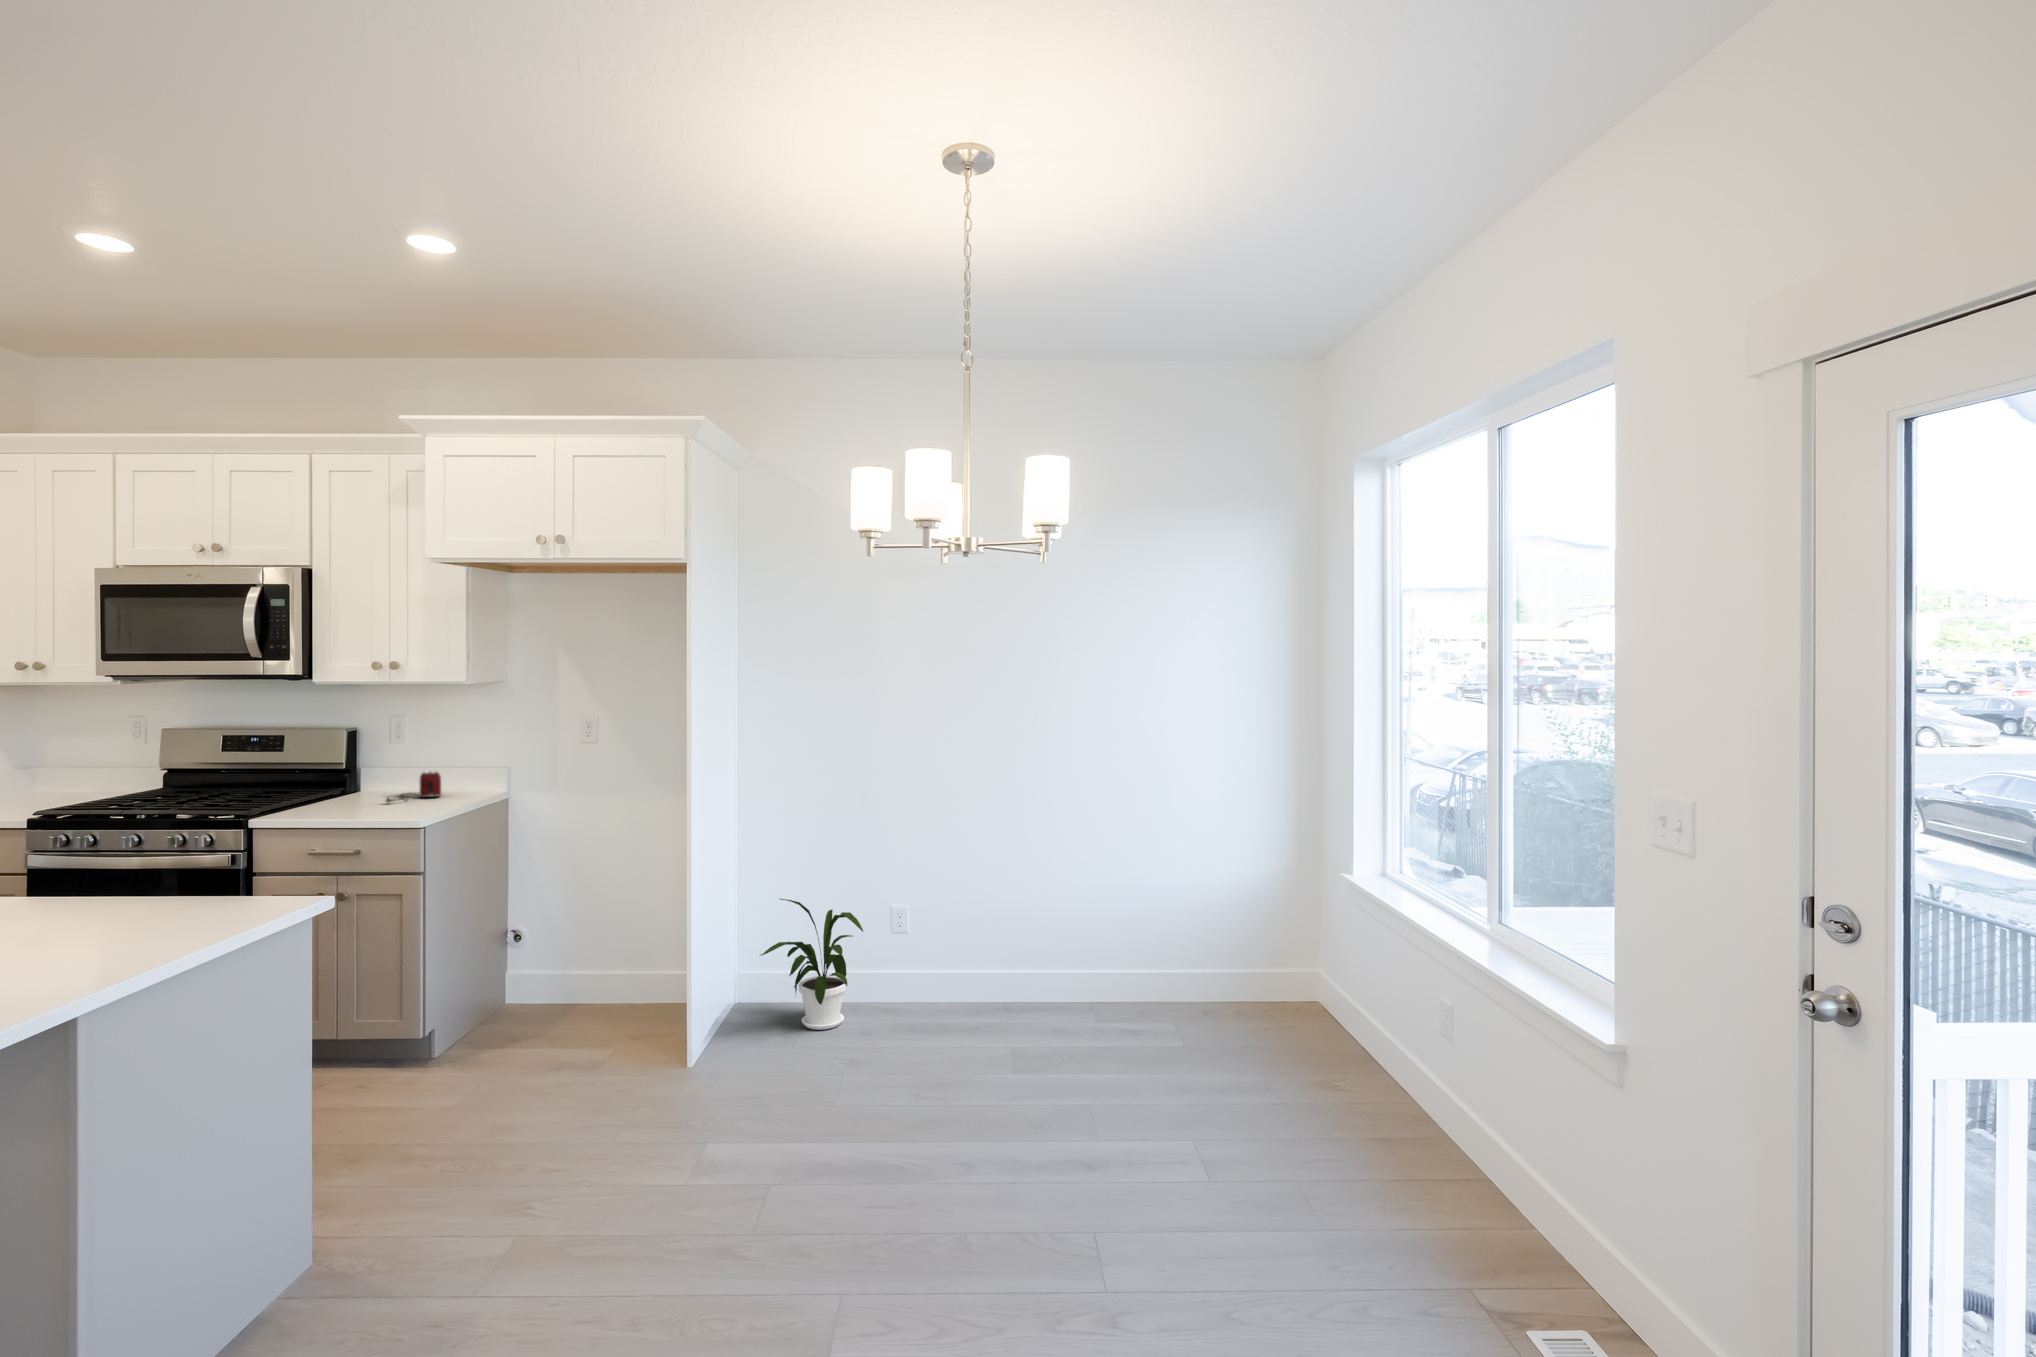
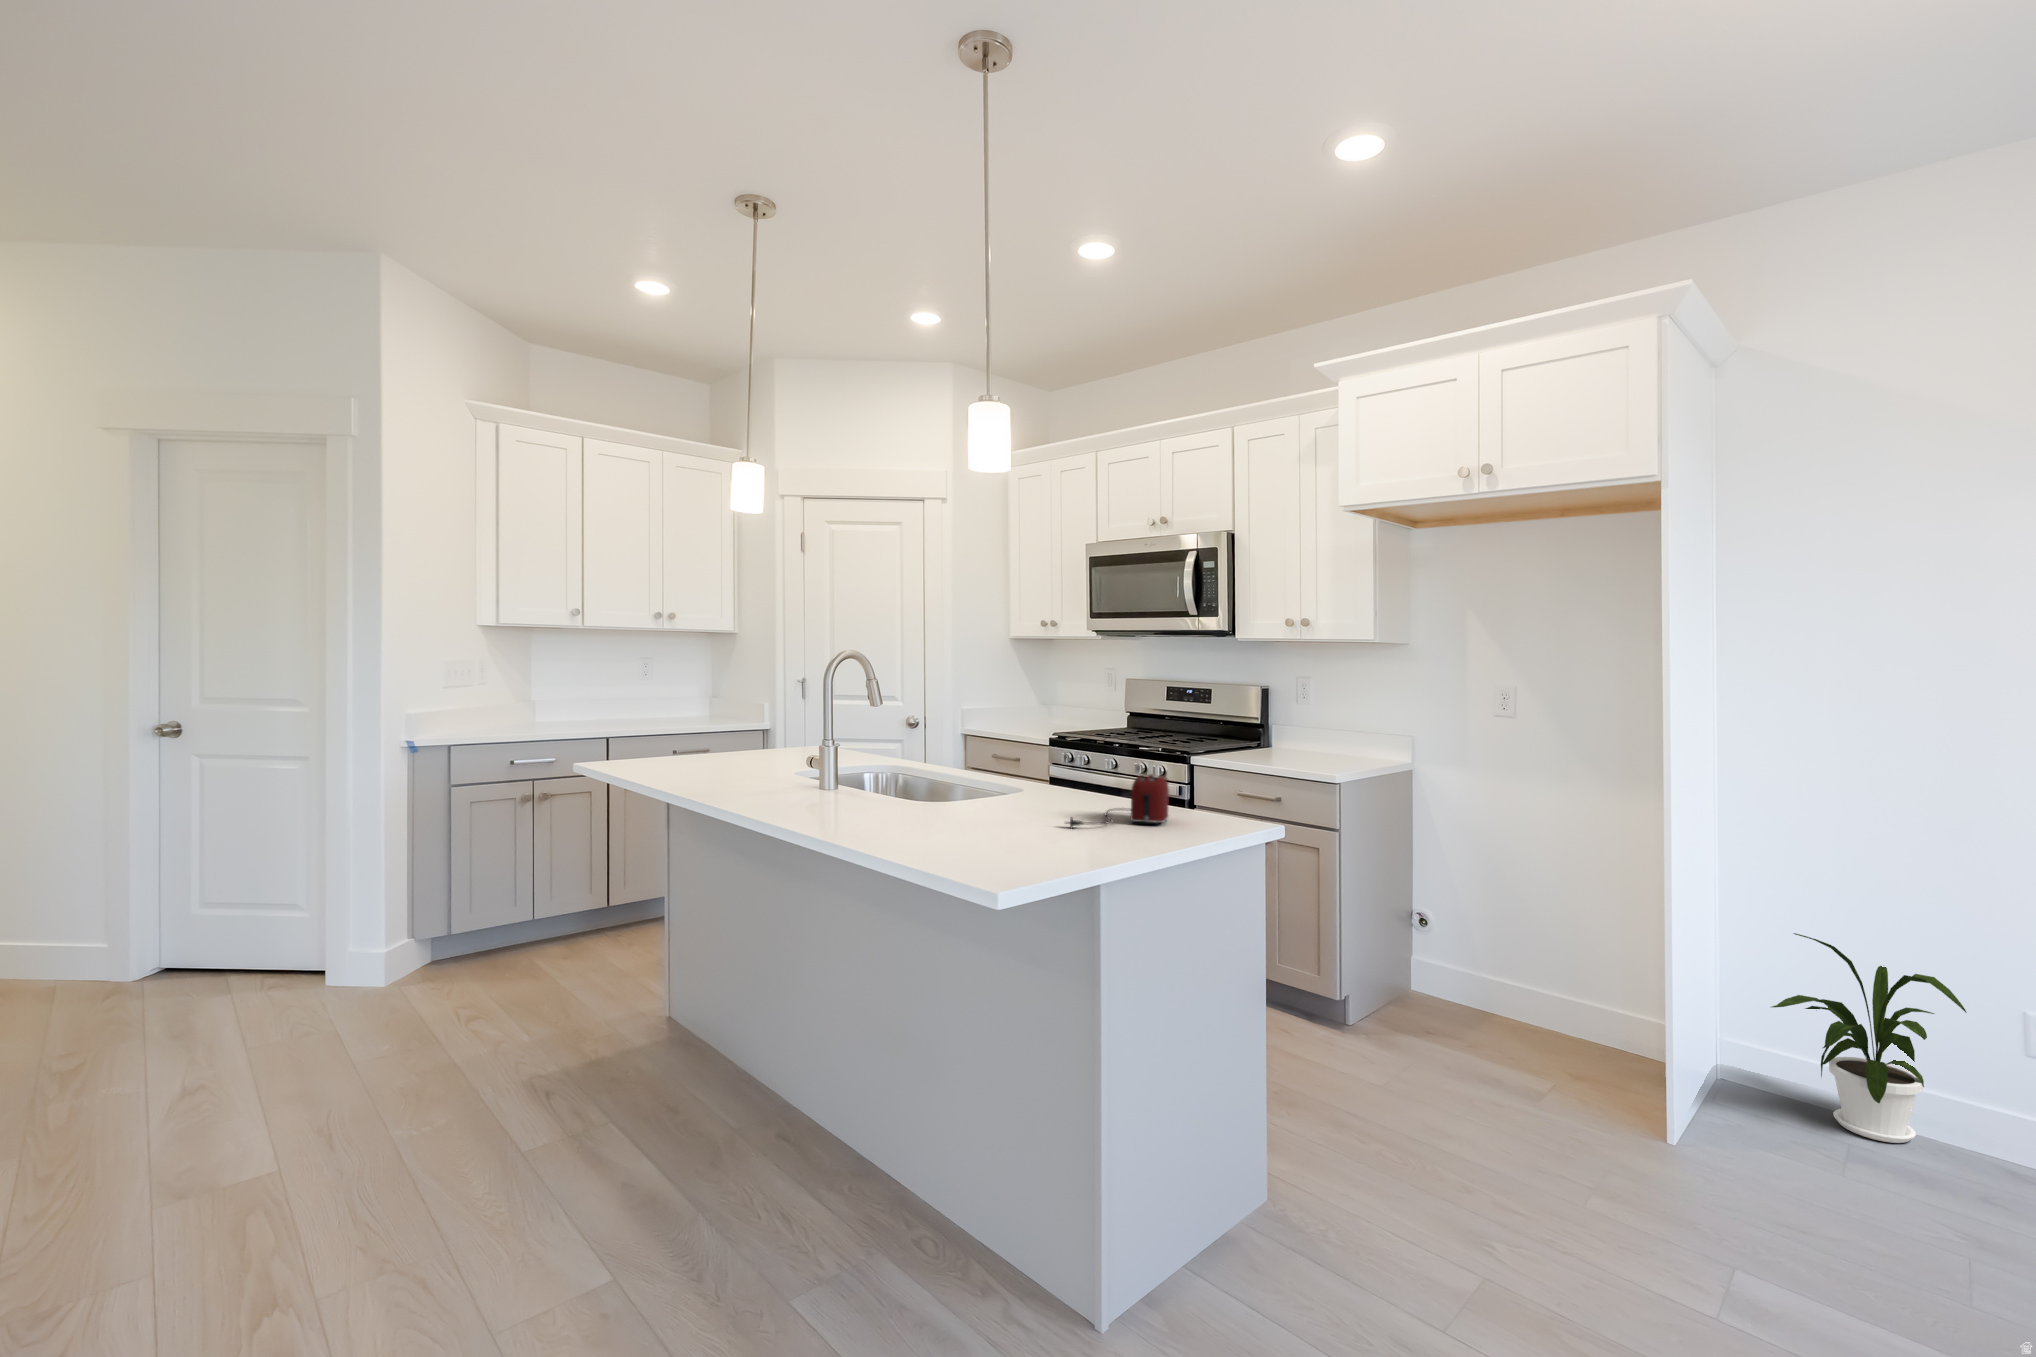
toaster: present [386,772,441,803] -> present [1066,774,1169,828]

